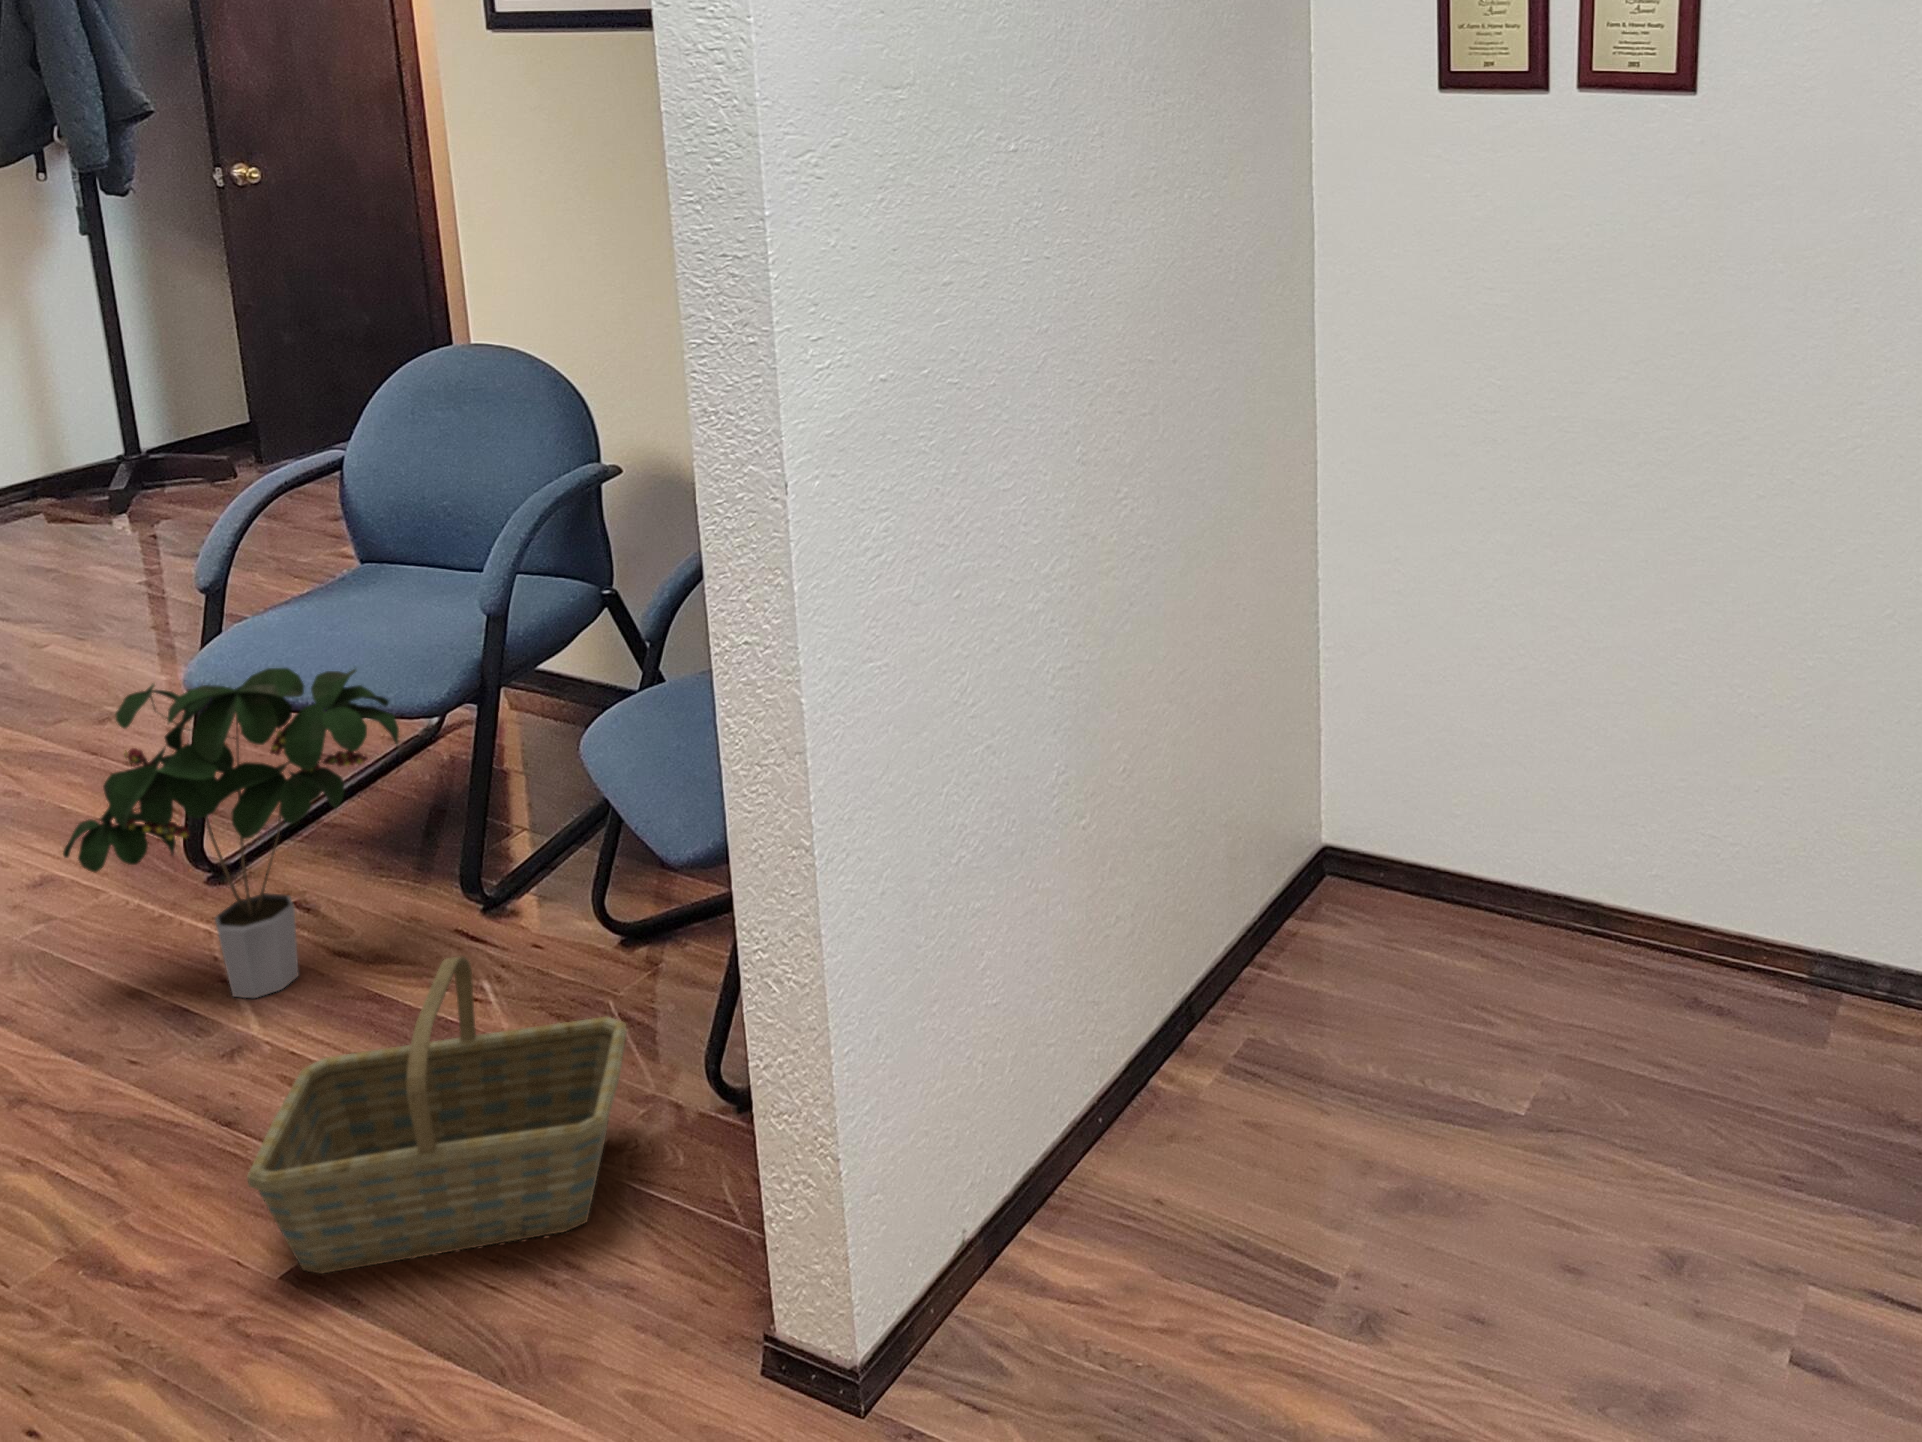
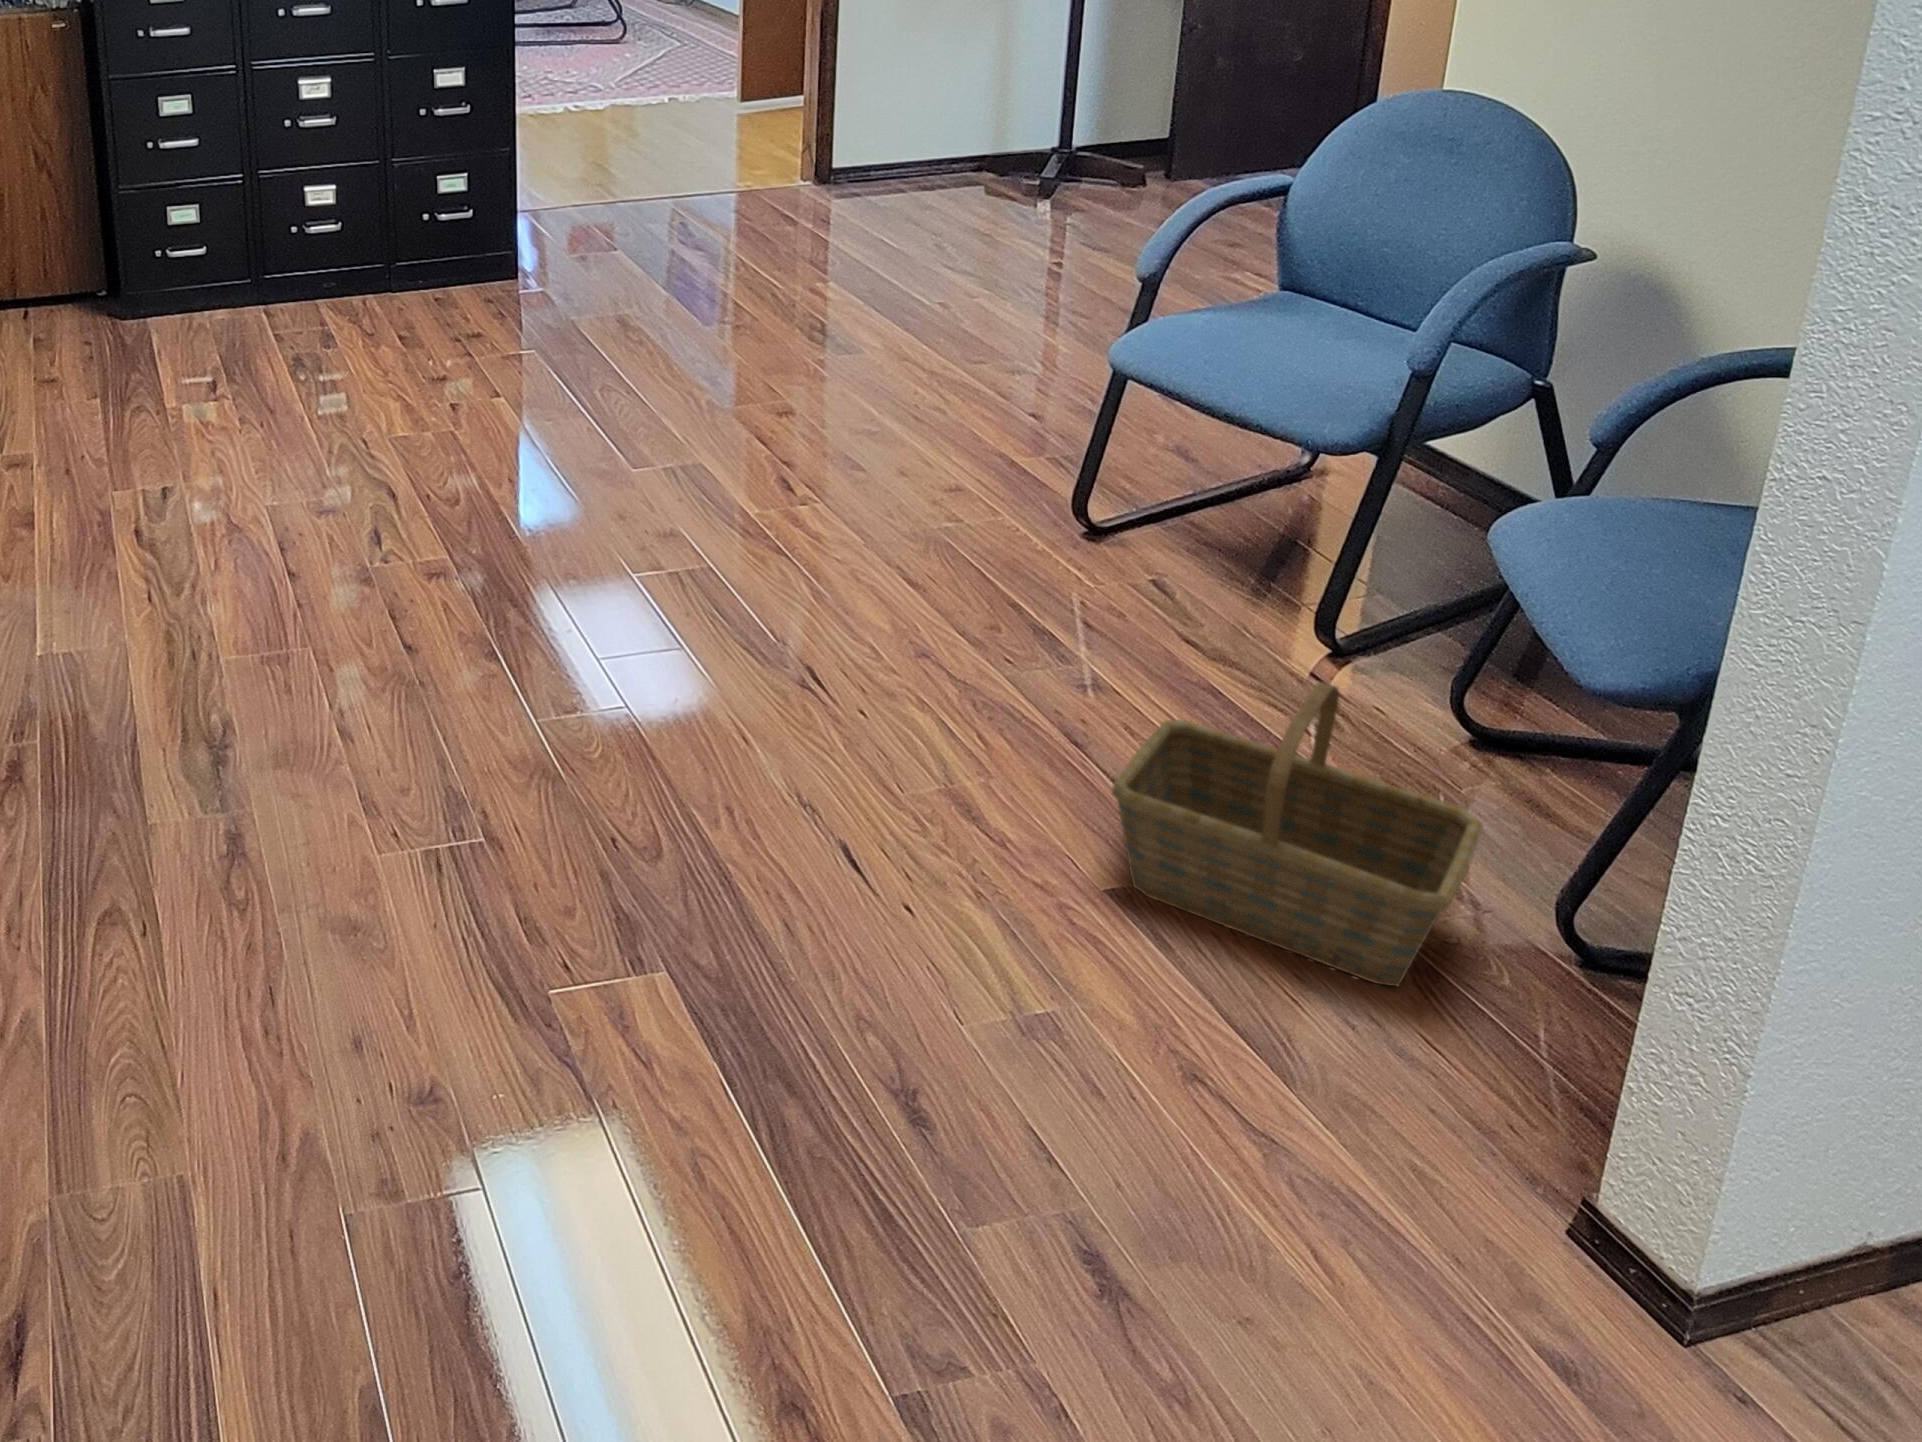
potted plant: present [63,668,399,998] -> none [1001,346,1302,649]

